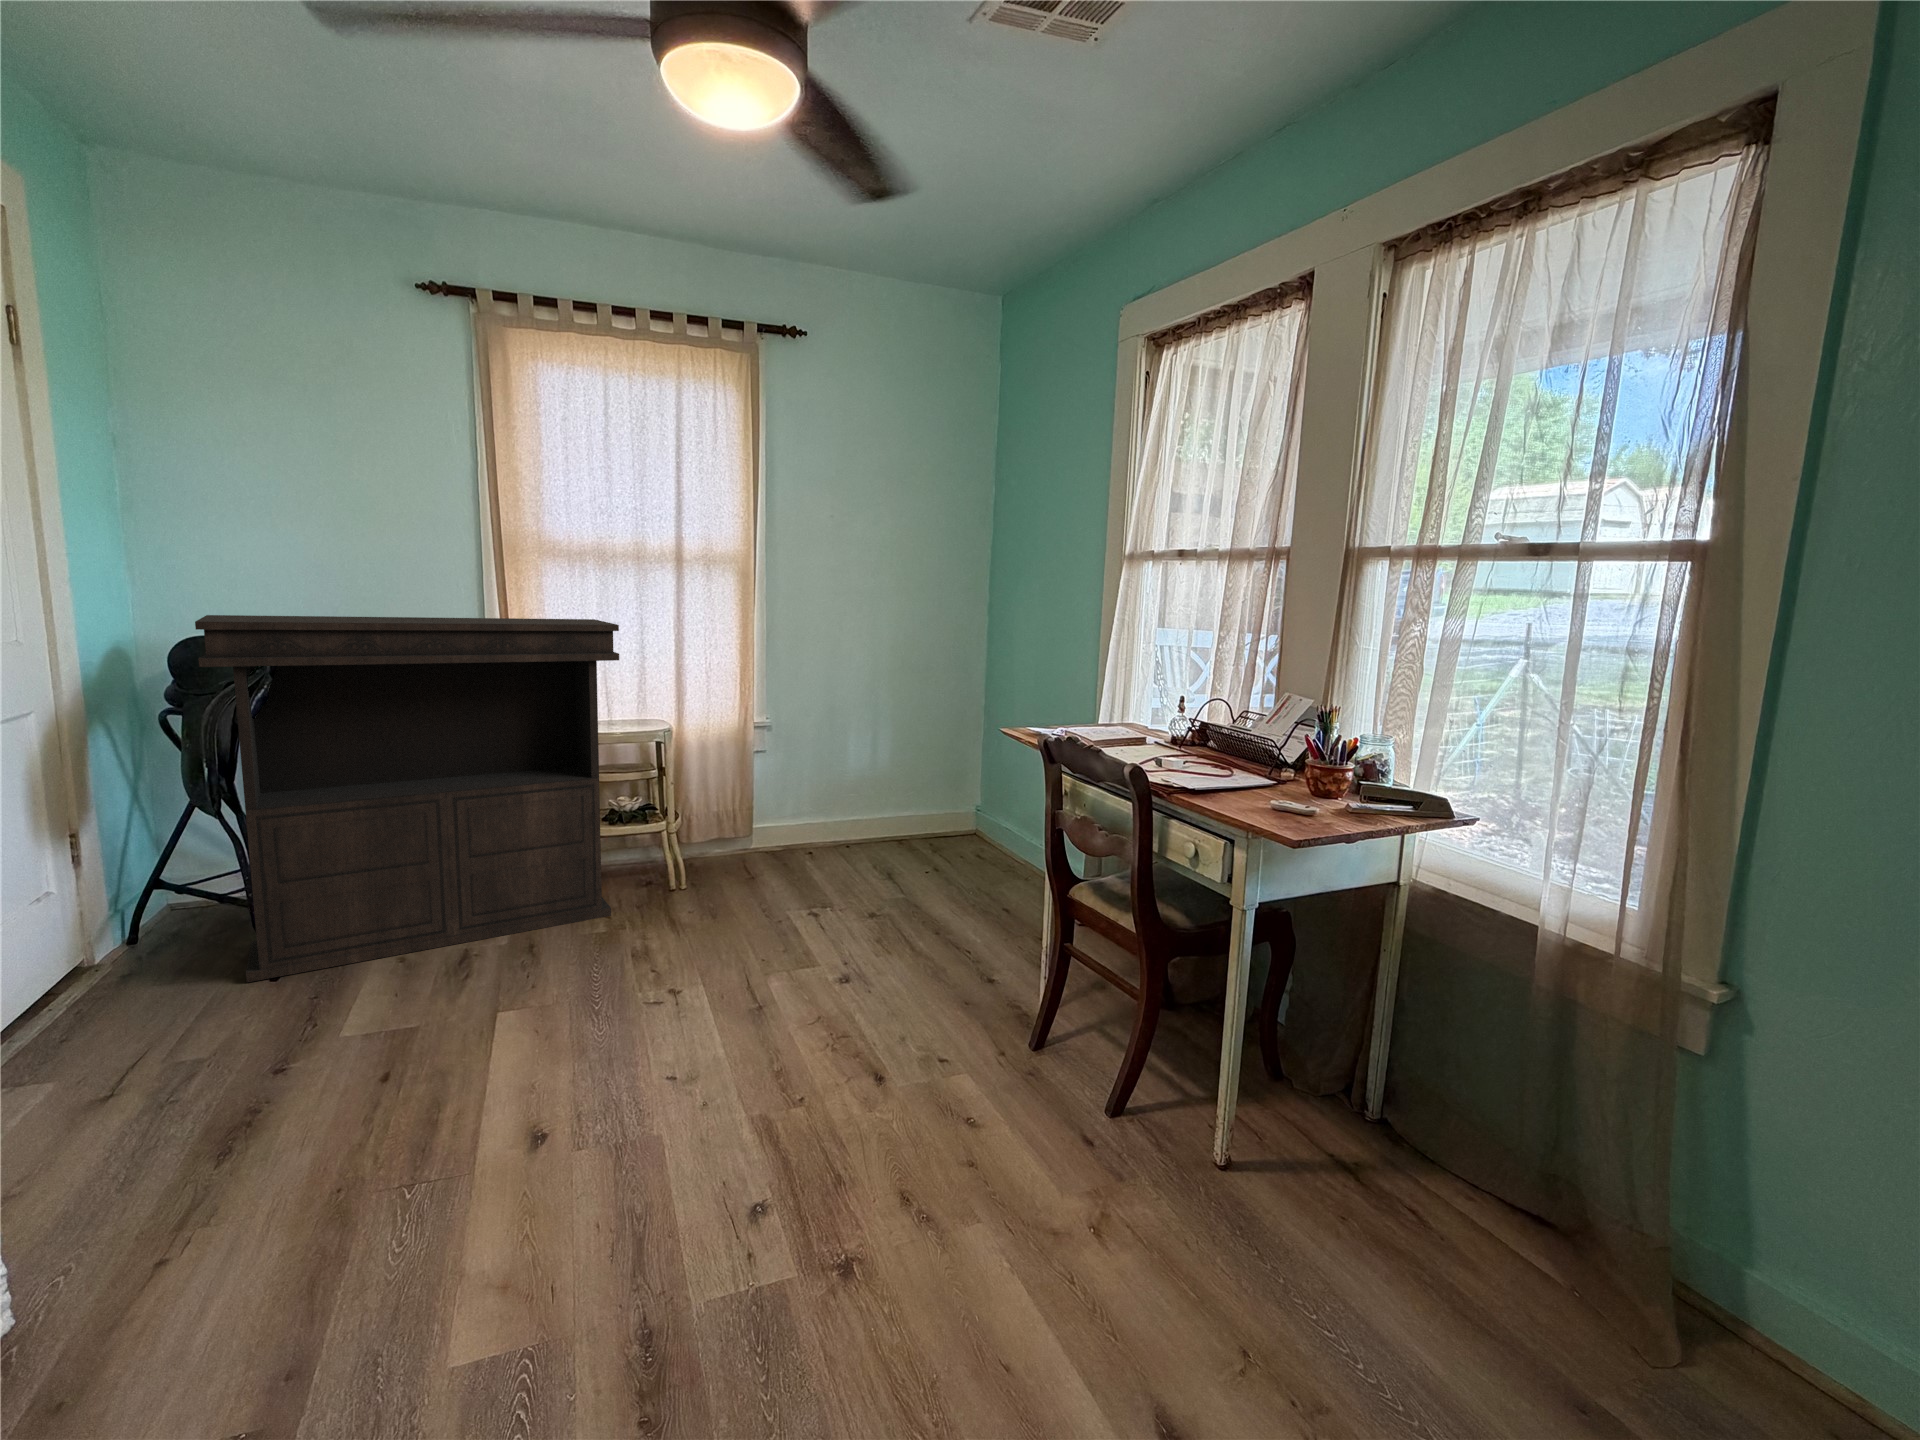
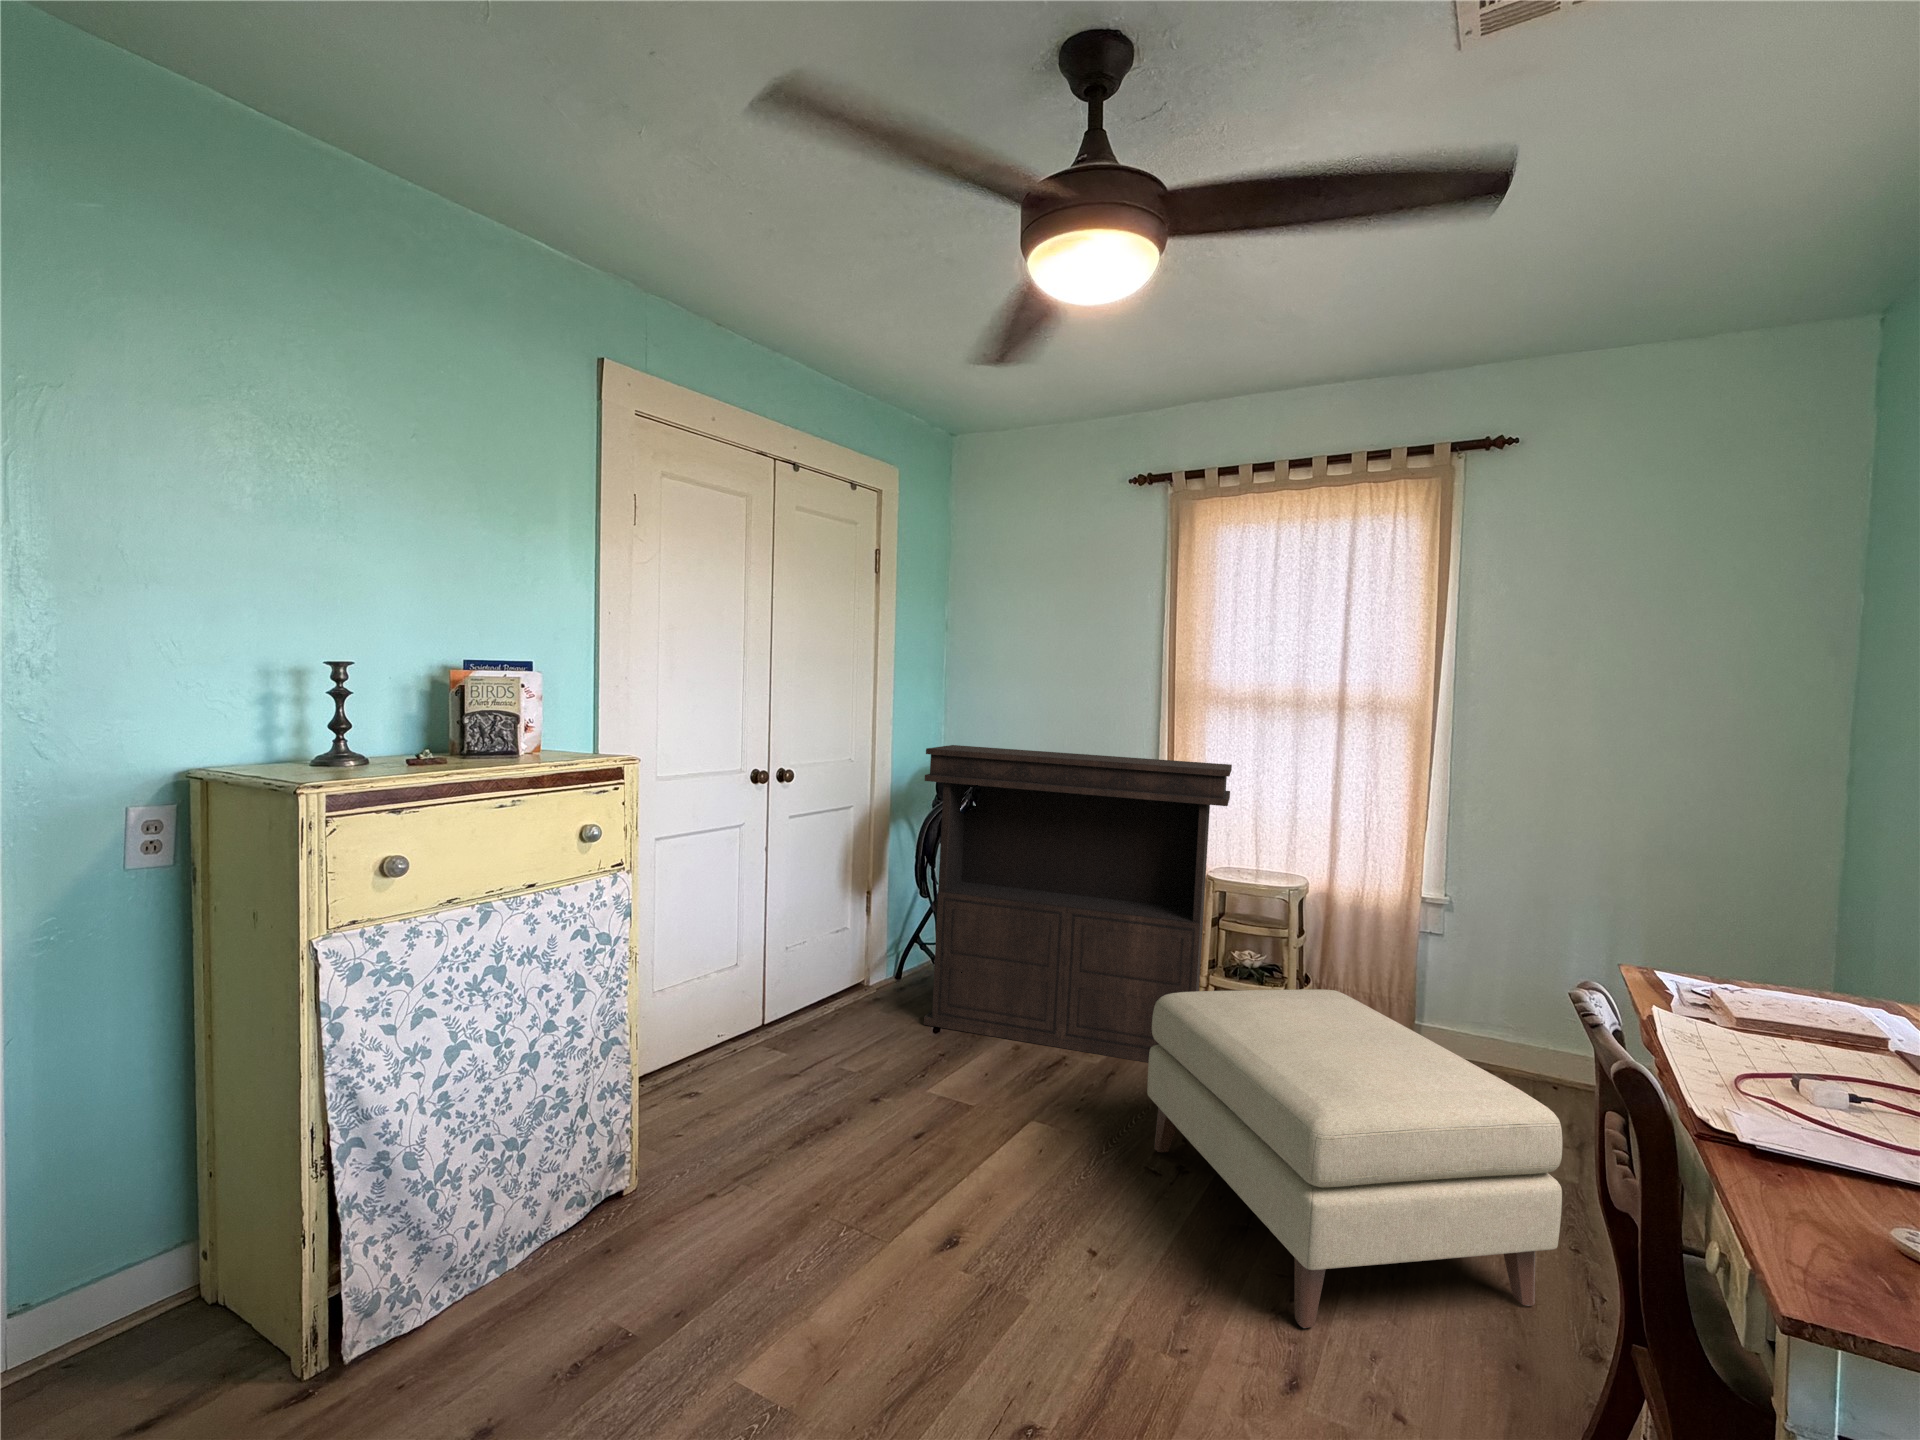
ottoman: none [623,806,958,1054] -> present [1147,989,1562,1328]

